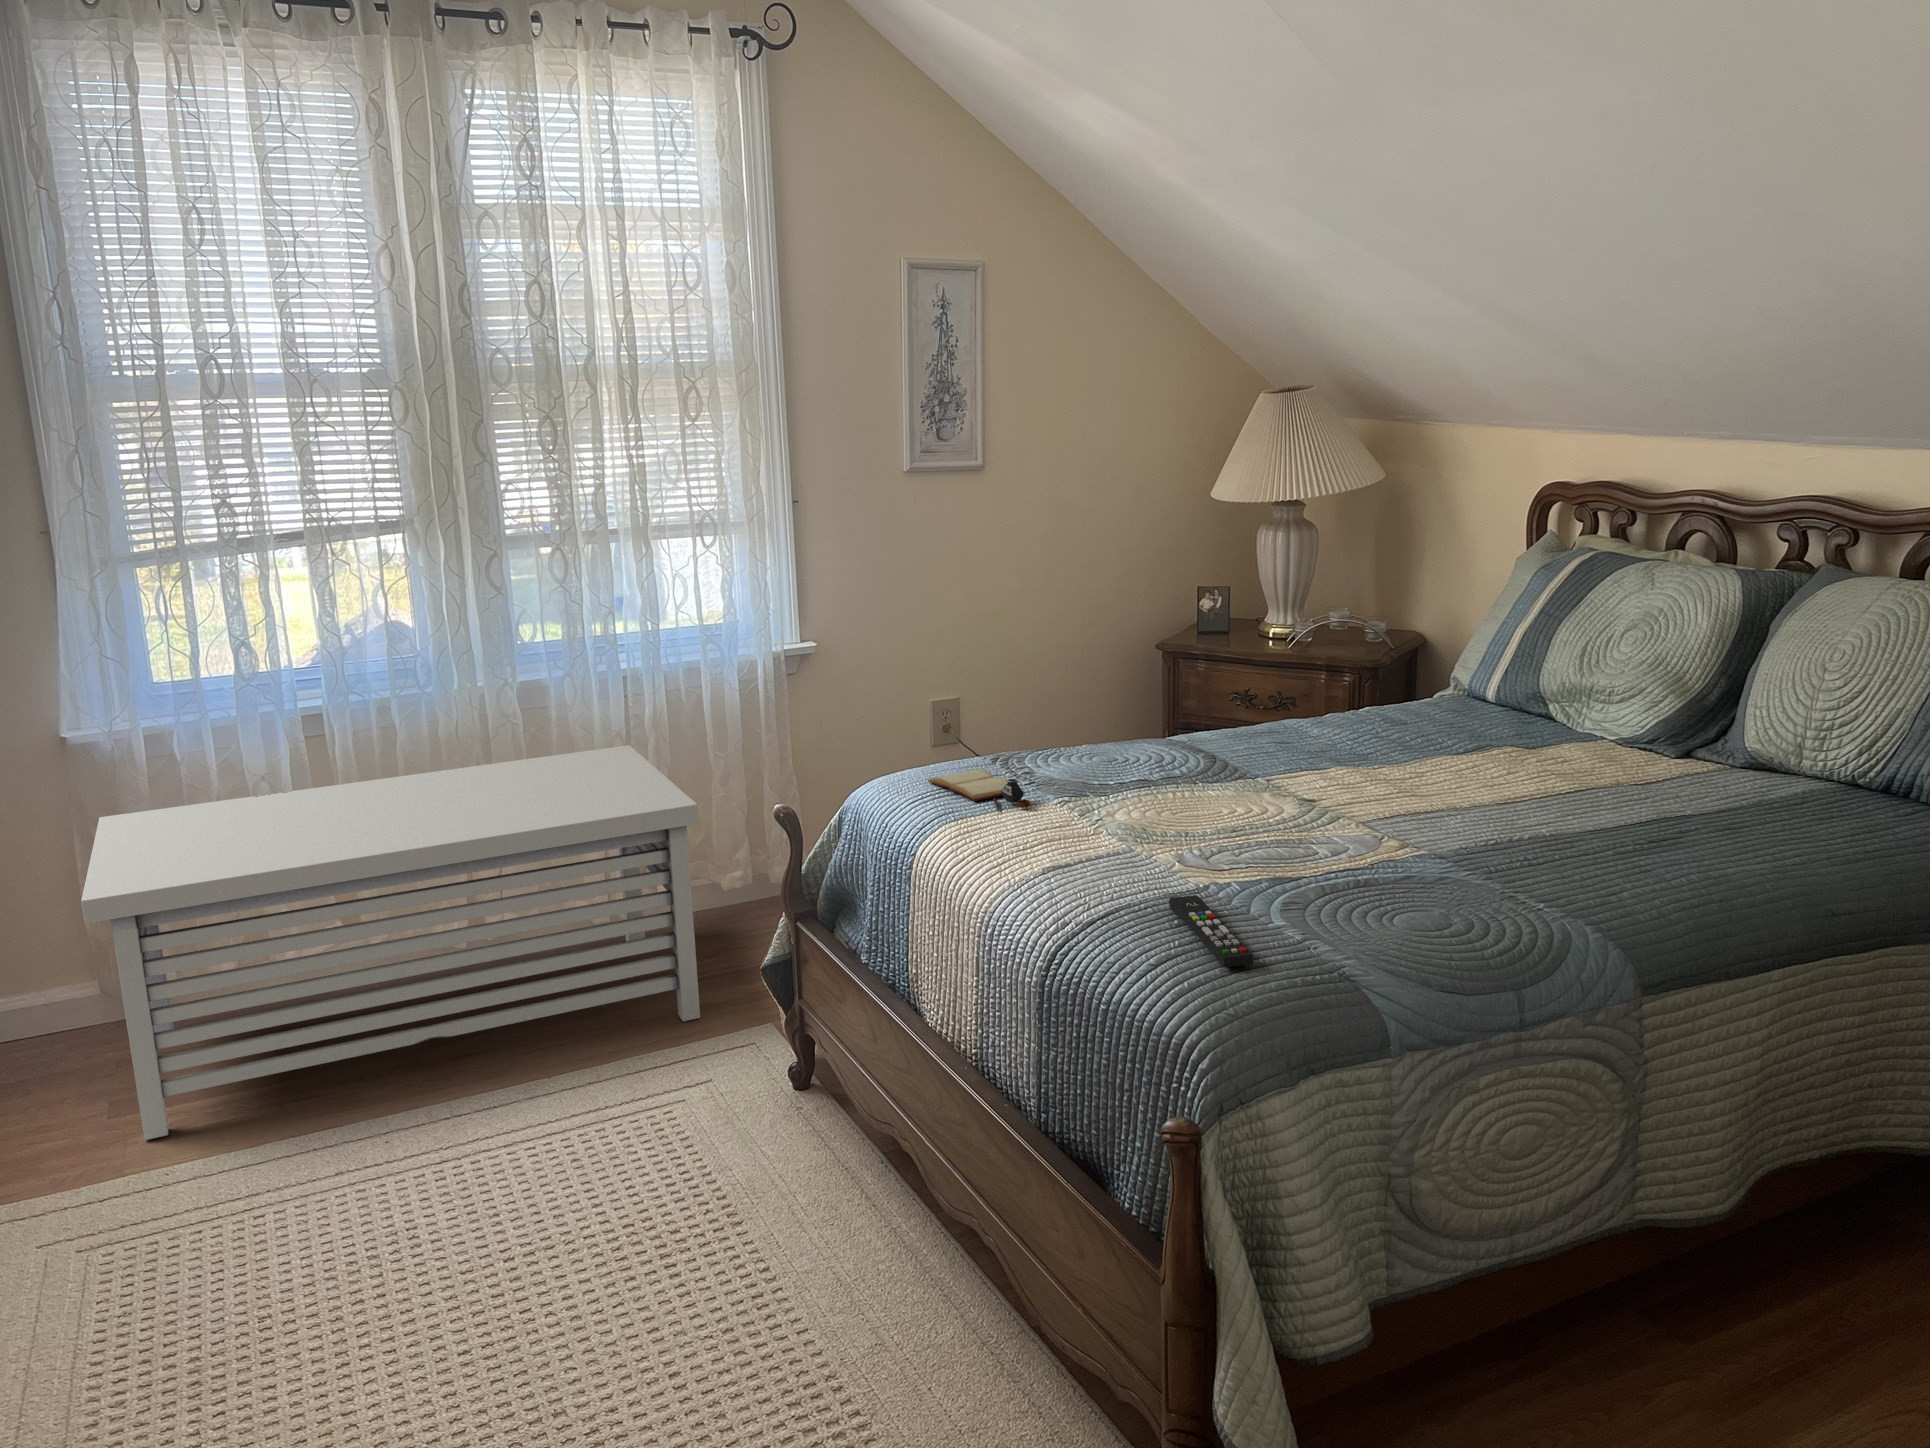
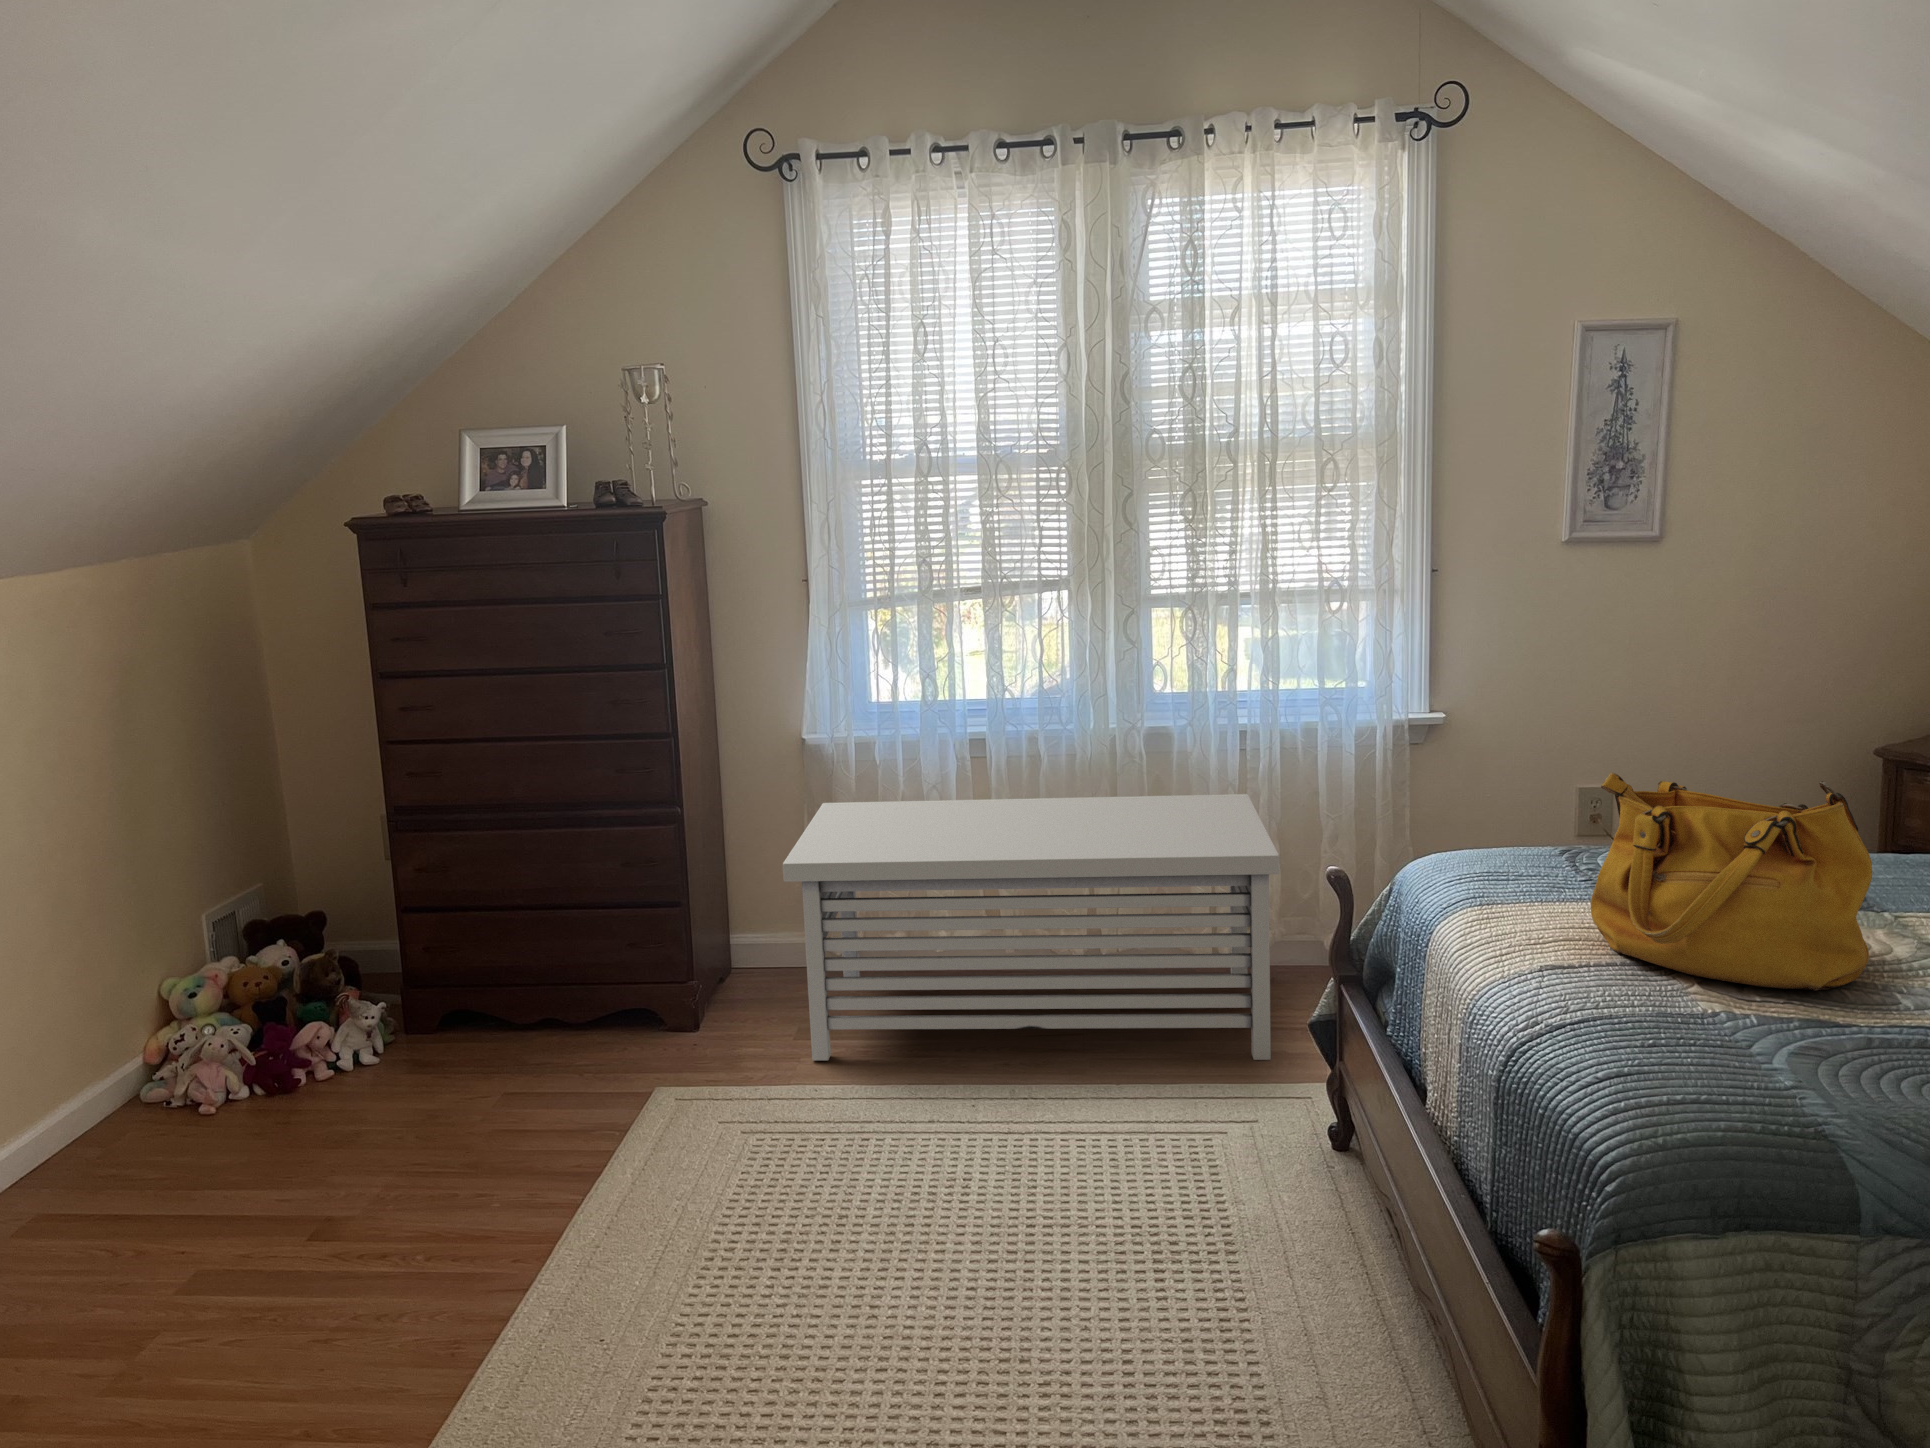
handbag: none [1065,672,1292,858] -> present [1591,773,1872,991]
book: present [928,770,1030,811] -> none [1479,855,1572,900]
remote control: present [1169,895,1253,967] -> none [1659,1015,1714,1100]

